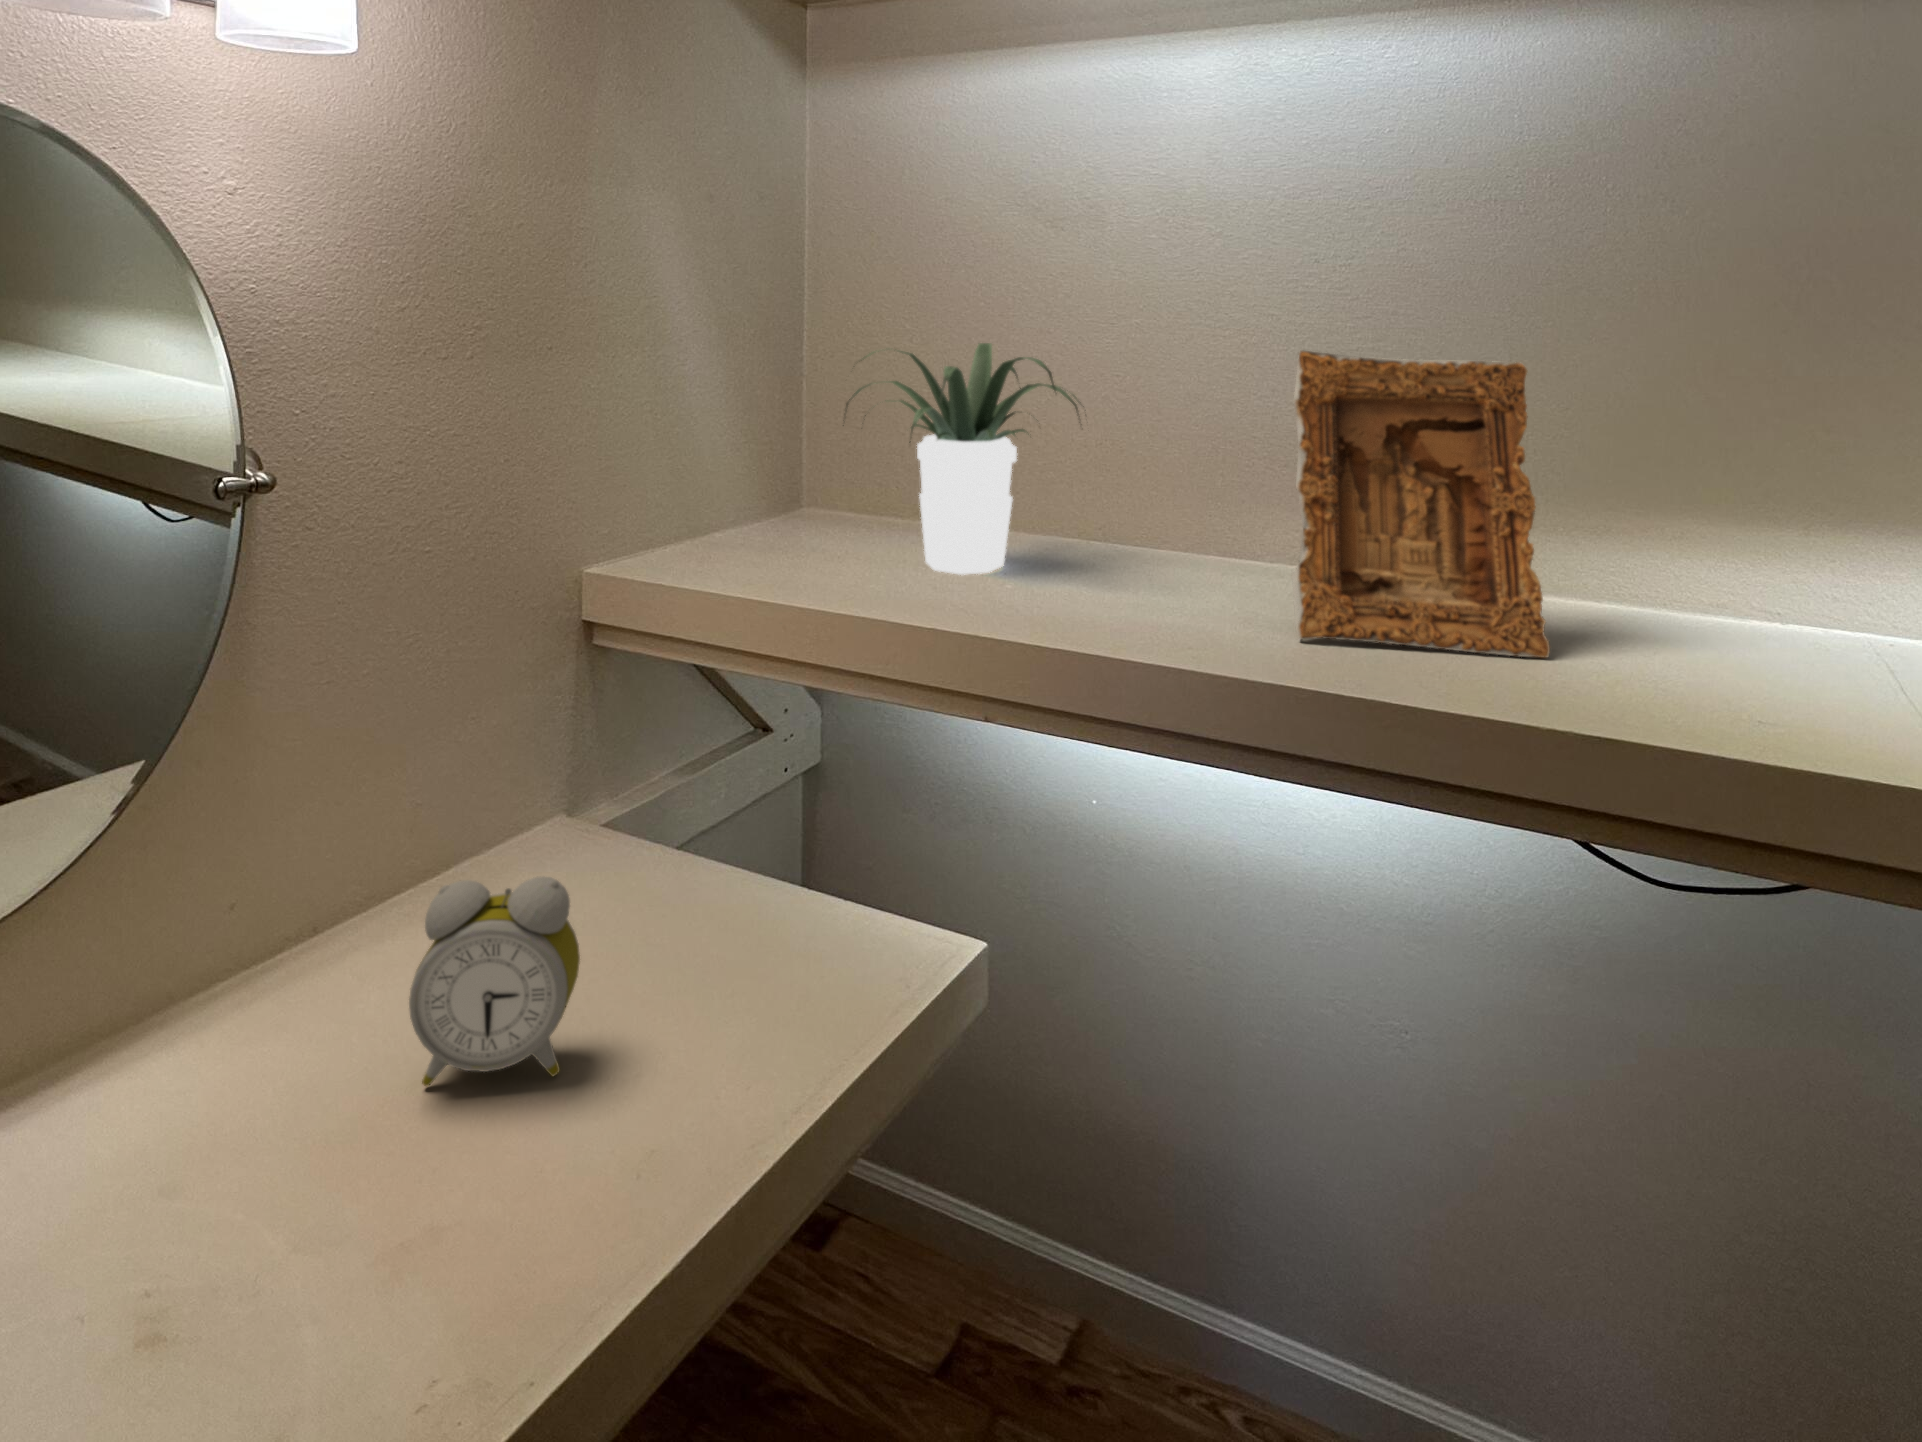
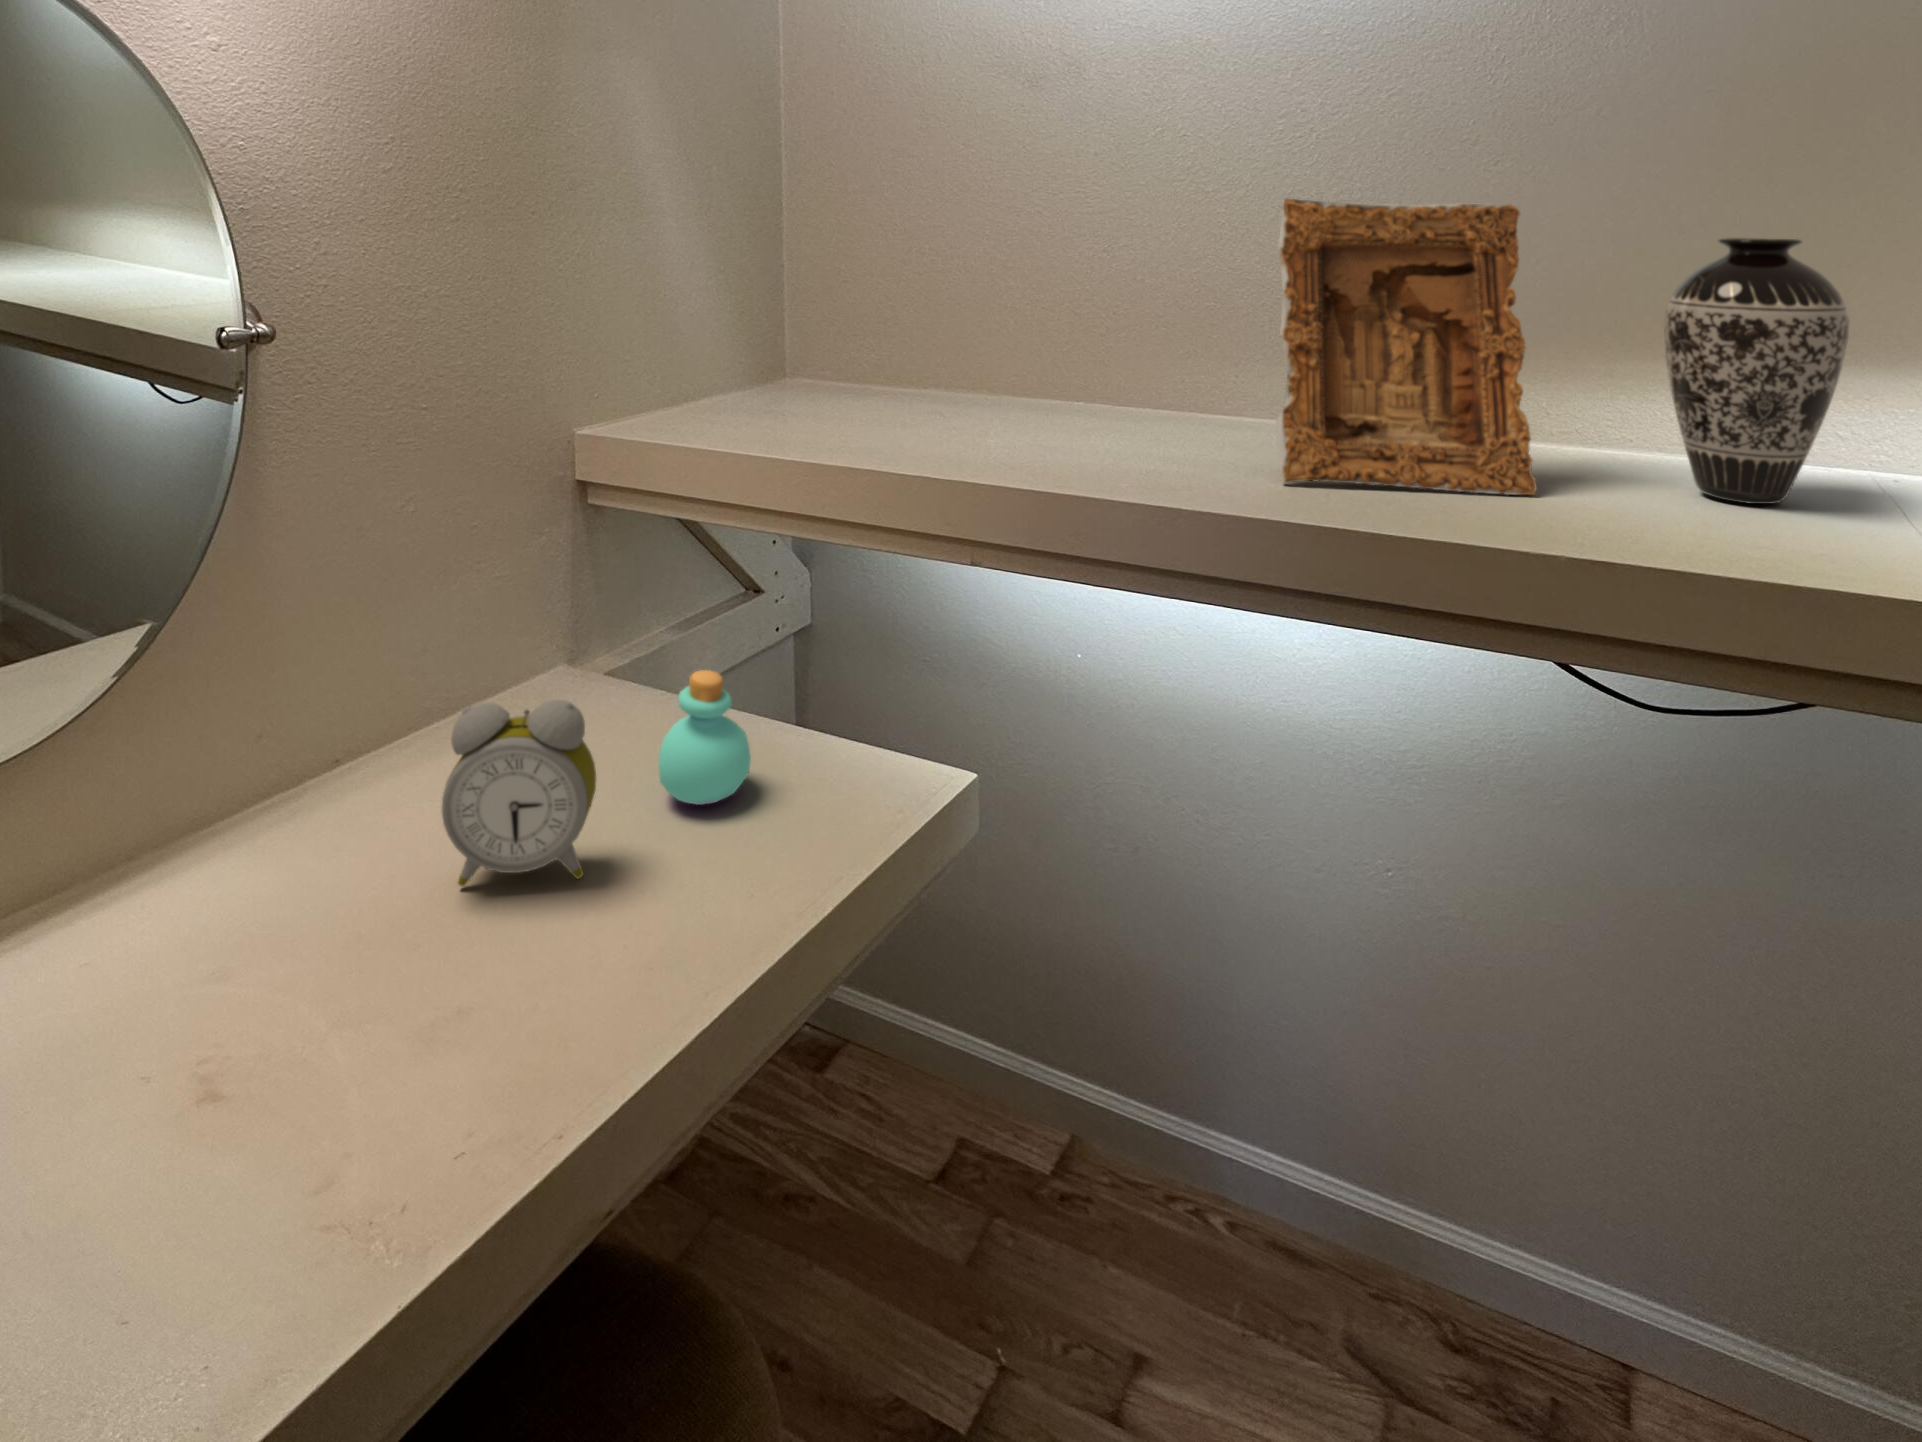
potted plant: present [843,343,1078,575] -> none [818,209,1068,435]
decorative vase: none [1668,404,1845,672] -> present [1664,238,1849,504]
perfume bottle: none [649,836,748,985] -> present [659,670,751,805]

